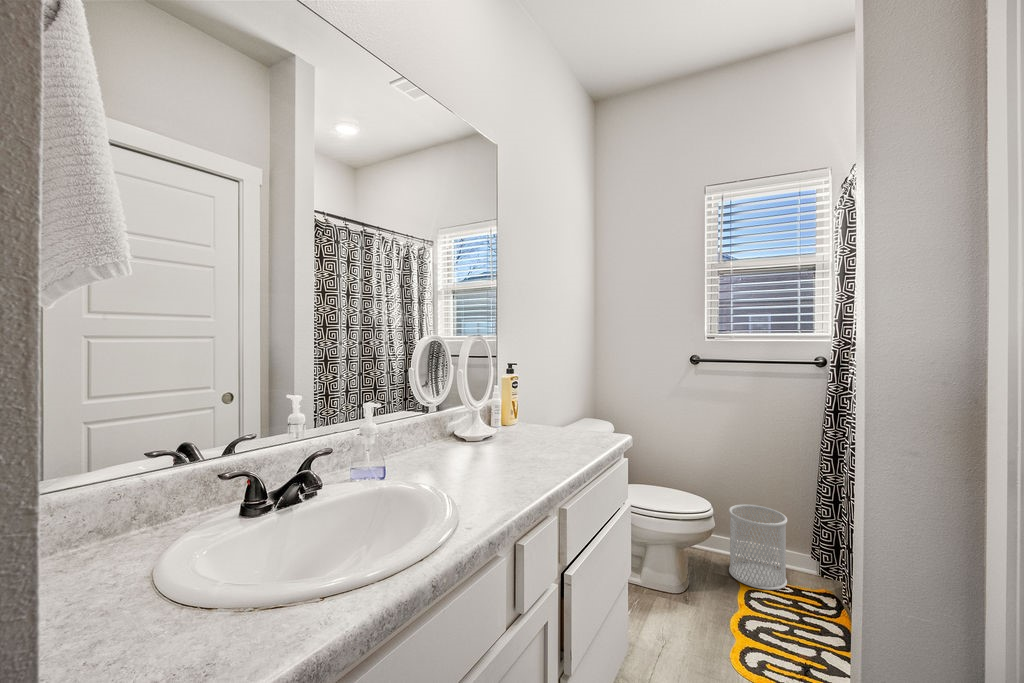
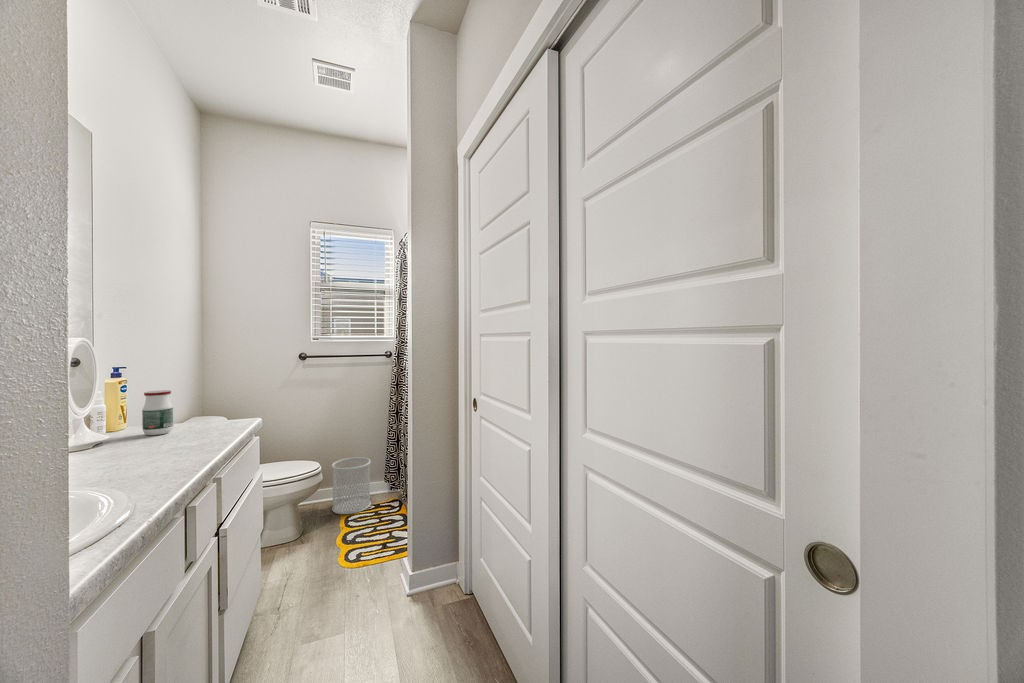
jar: none [523,390,546,437] -> present [142,390,173,435]

